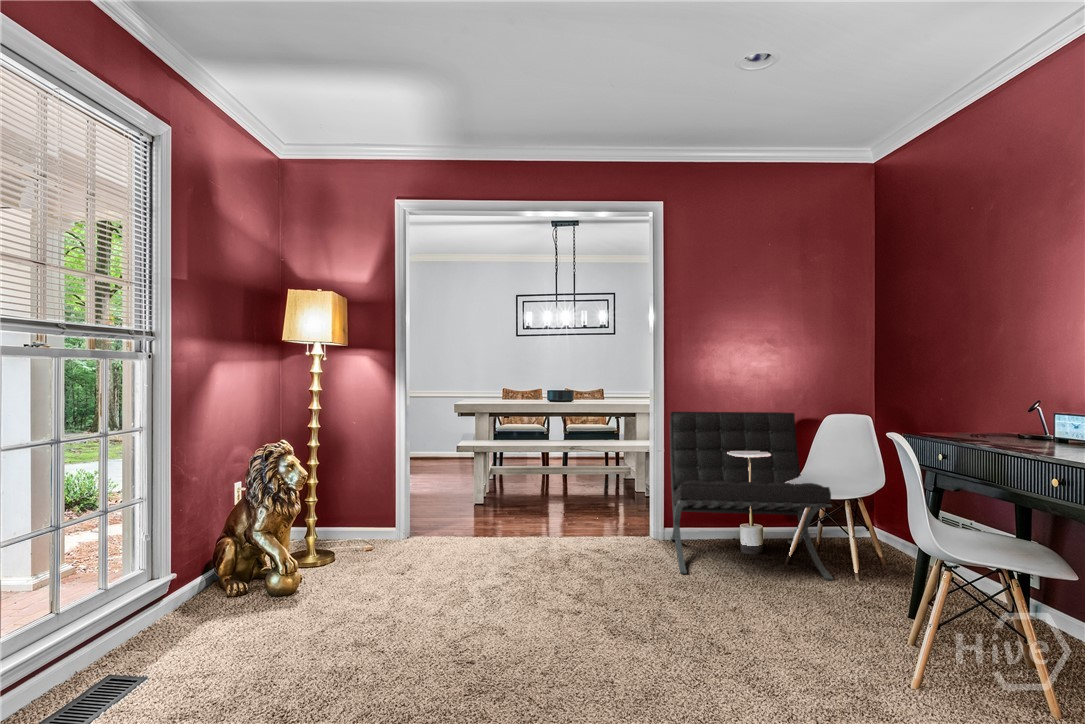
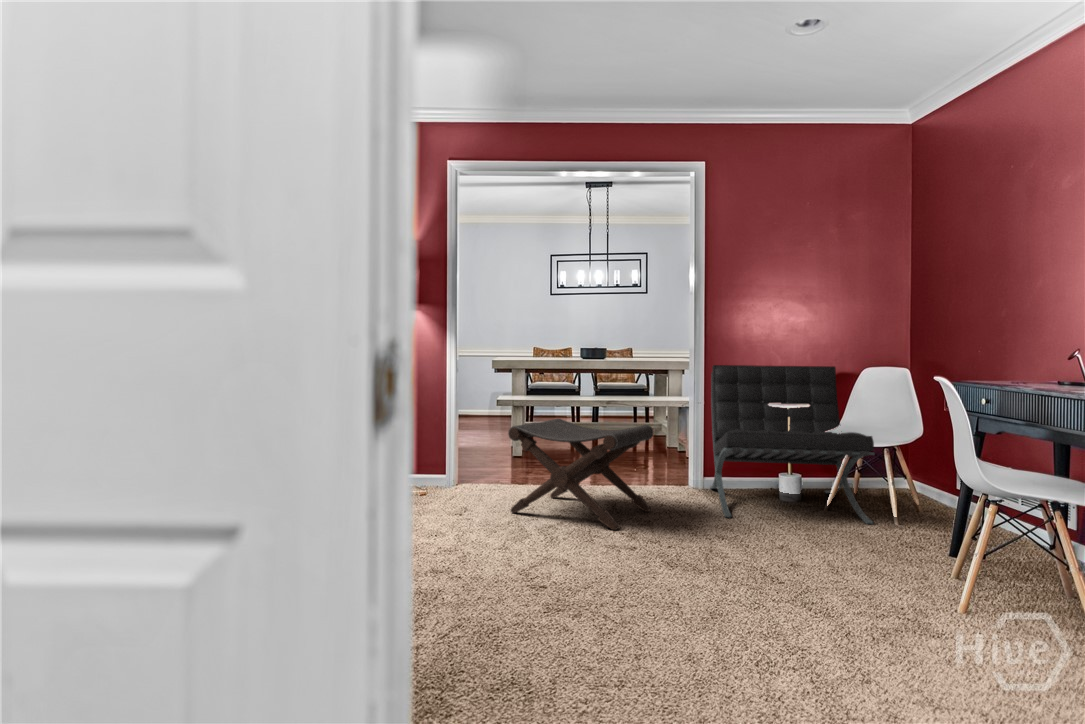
footstool: none [454,469,606,591] -> present [508,419,654,530]

